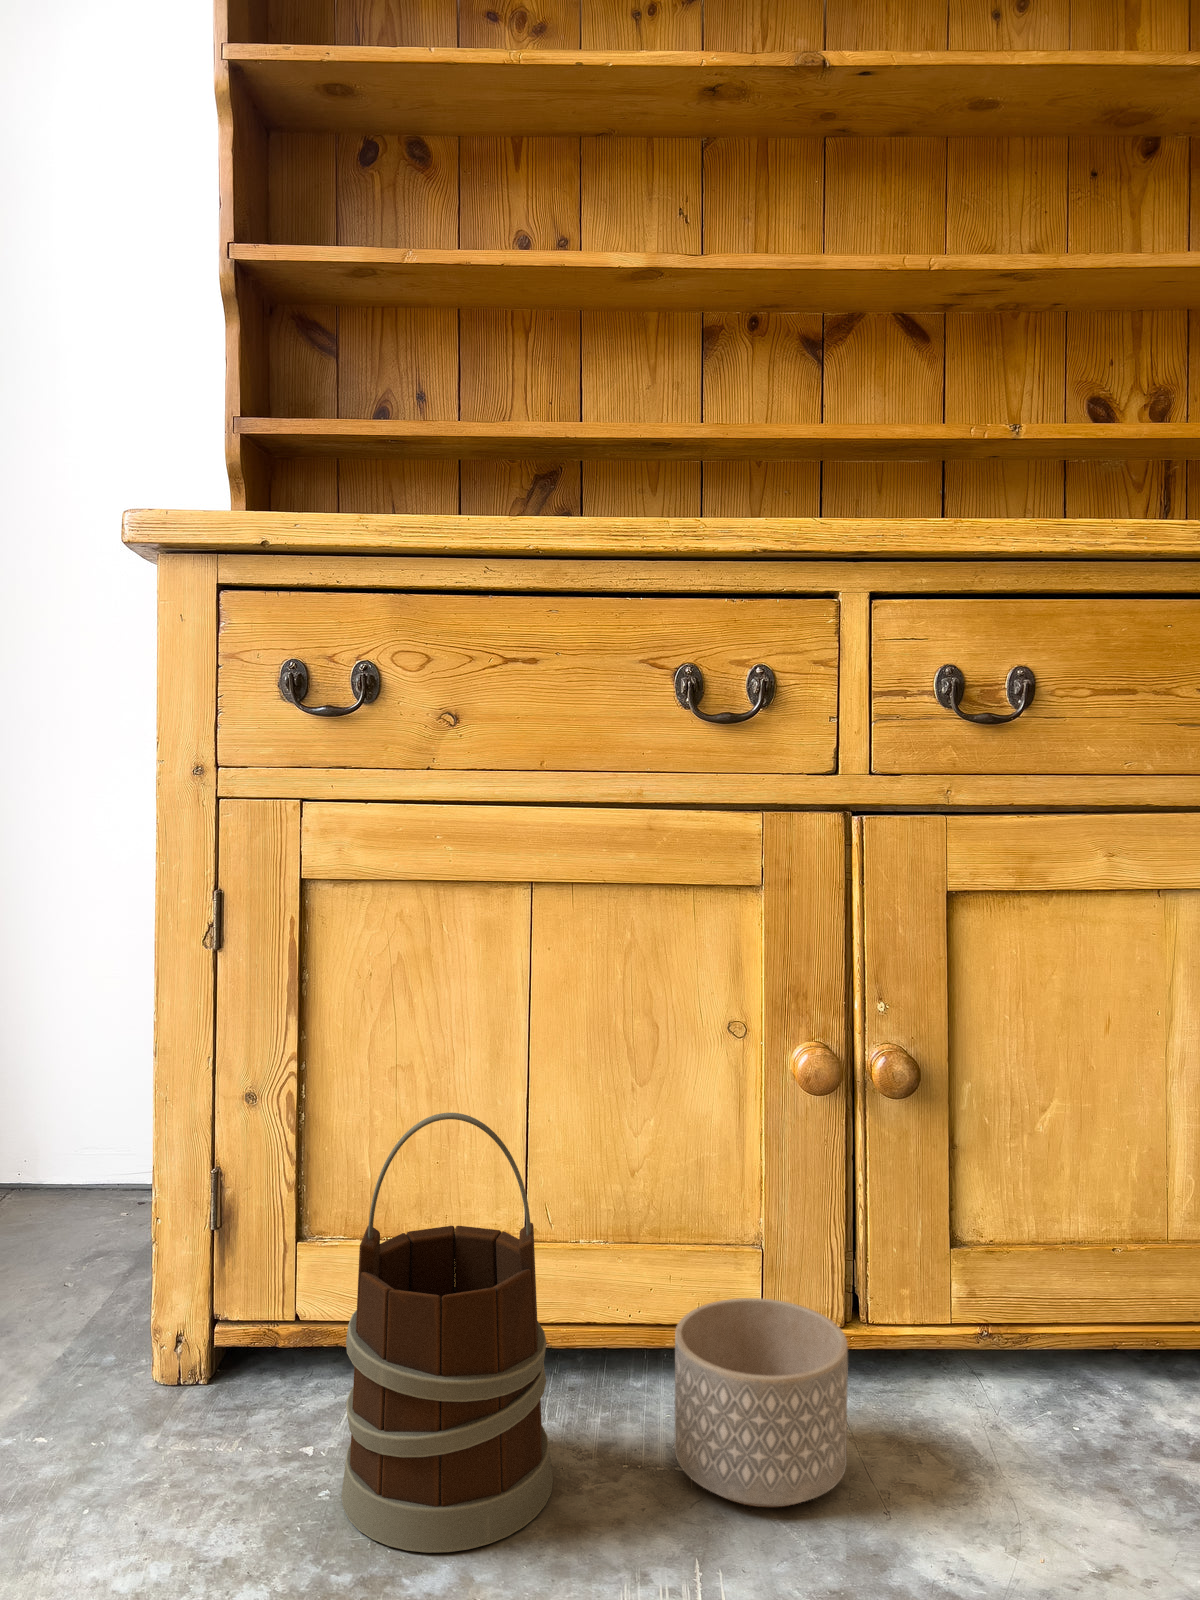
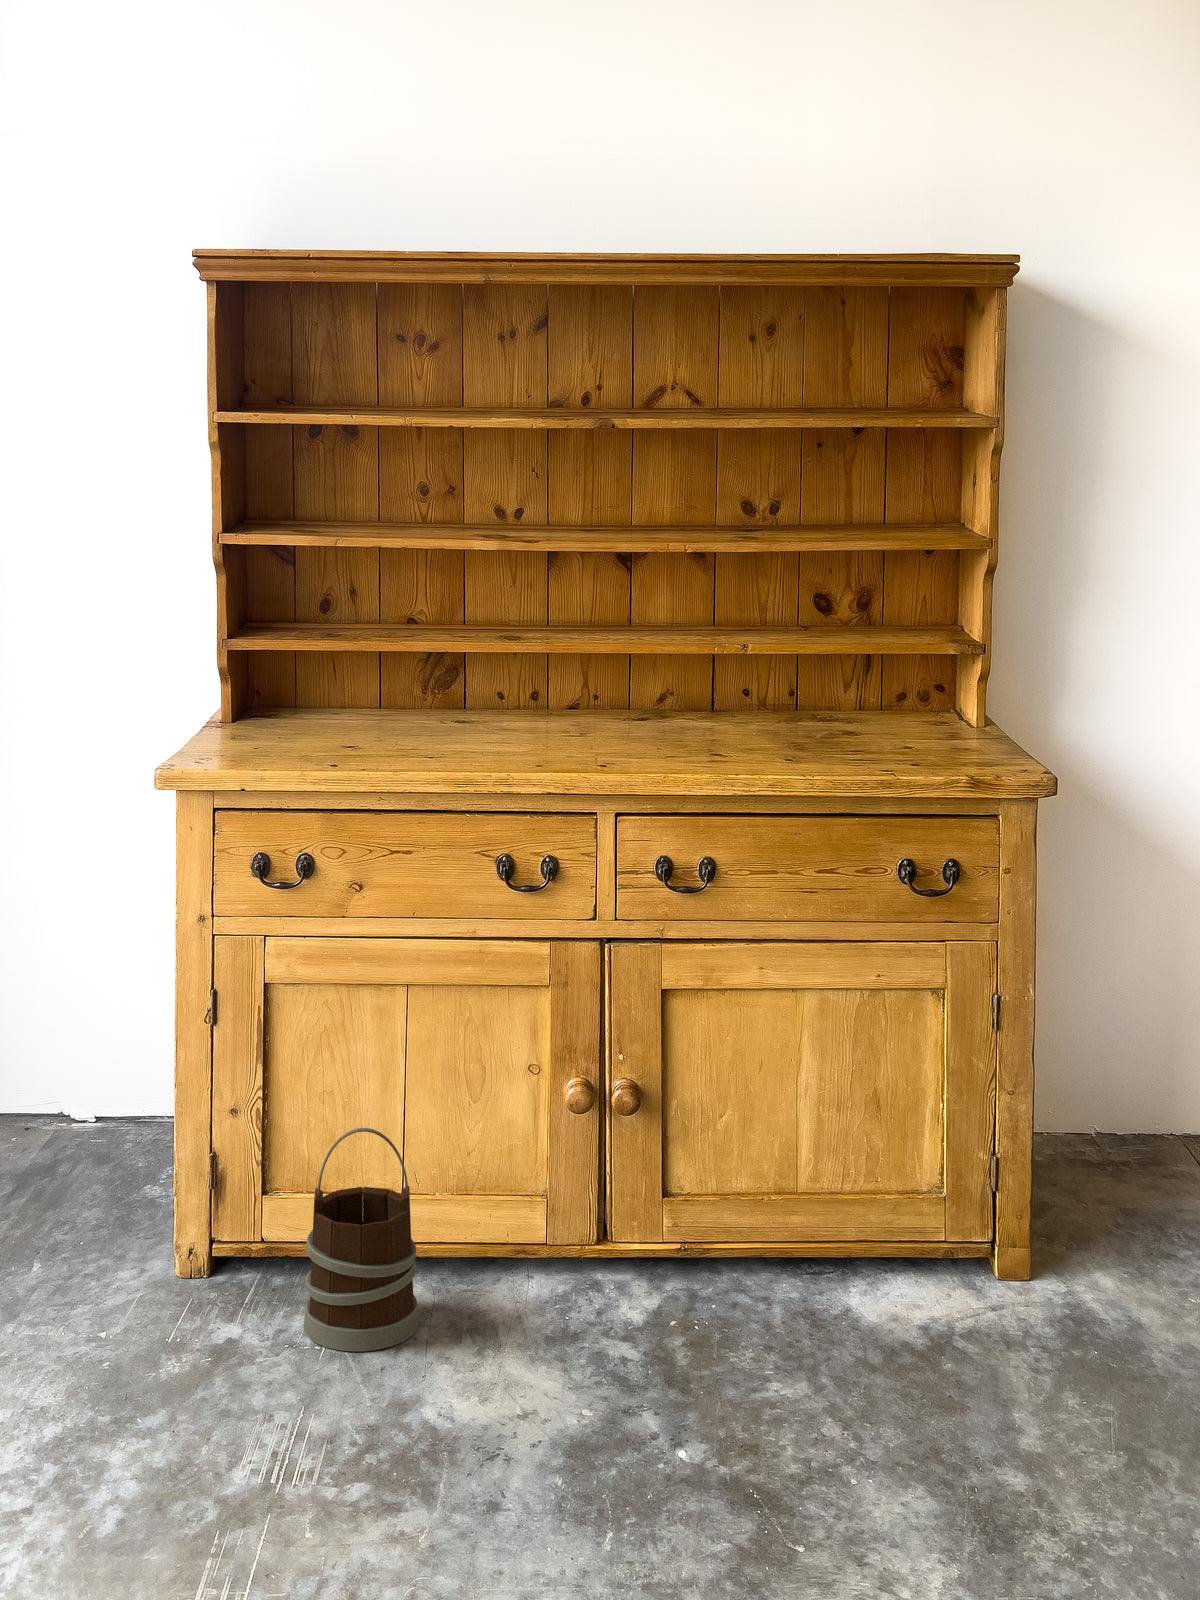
planter: present [675,1298,848,1507] -> none [488,1225,584,1331]

